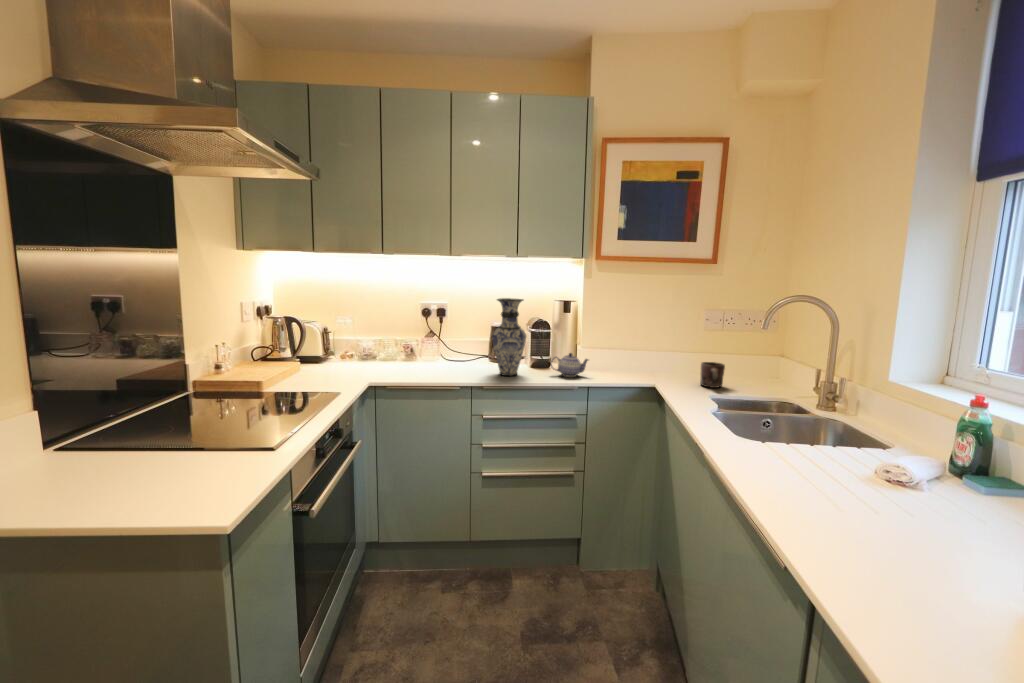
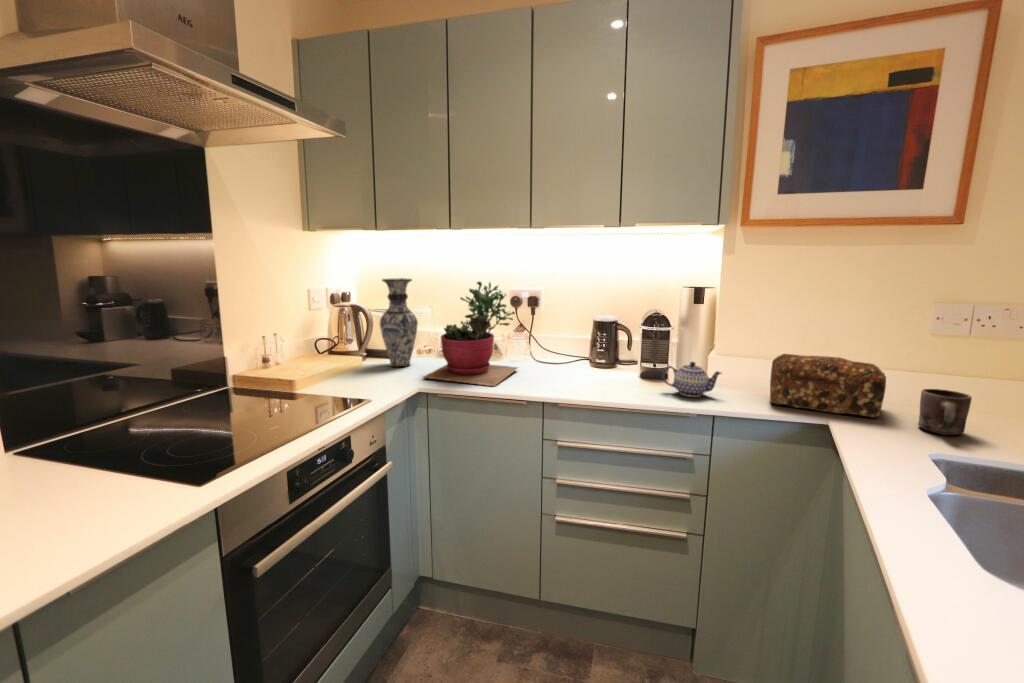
succulent plant: none [366,297,439,378] -> present [424,282,518,386]
vase: present [492,298,526,376] -> present [380,278,418,367]
bread loaf: none [619,345,683,382] -> present [770,354,886,417]

